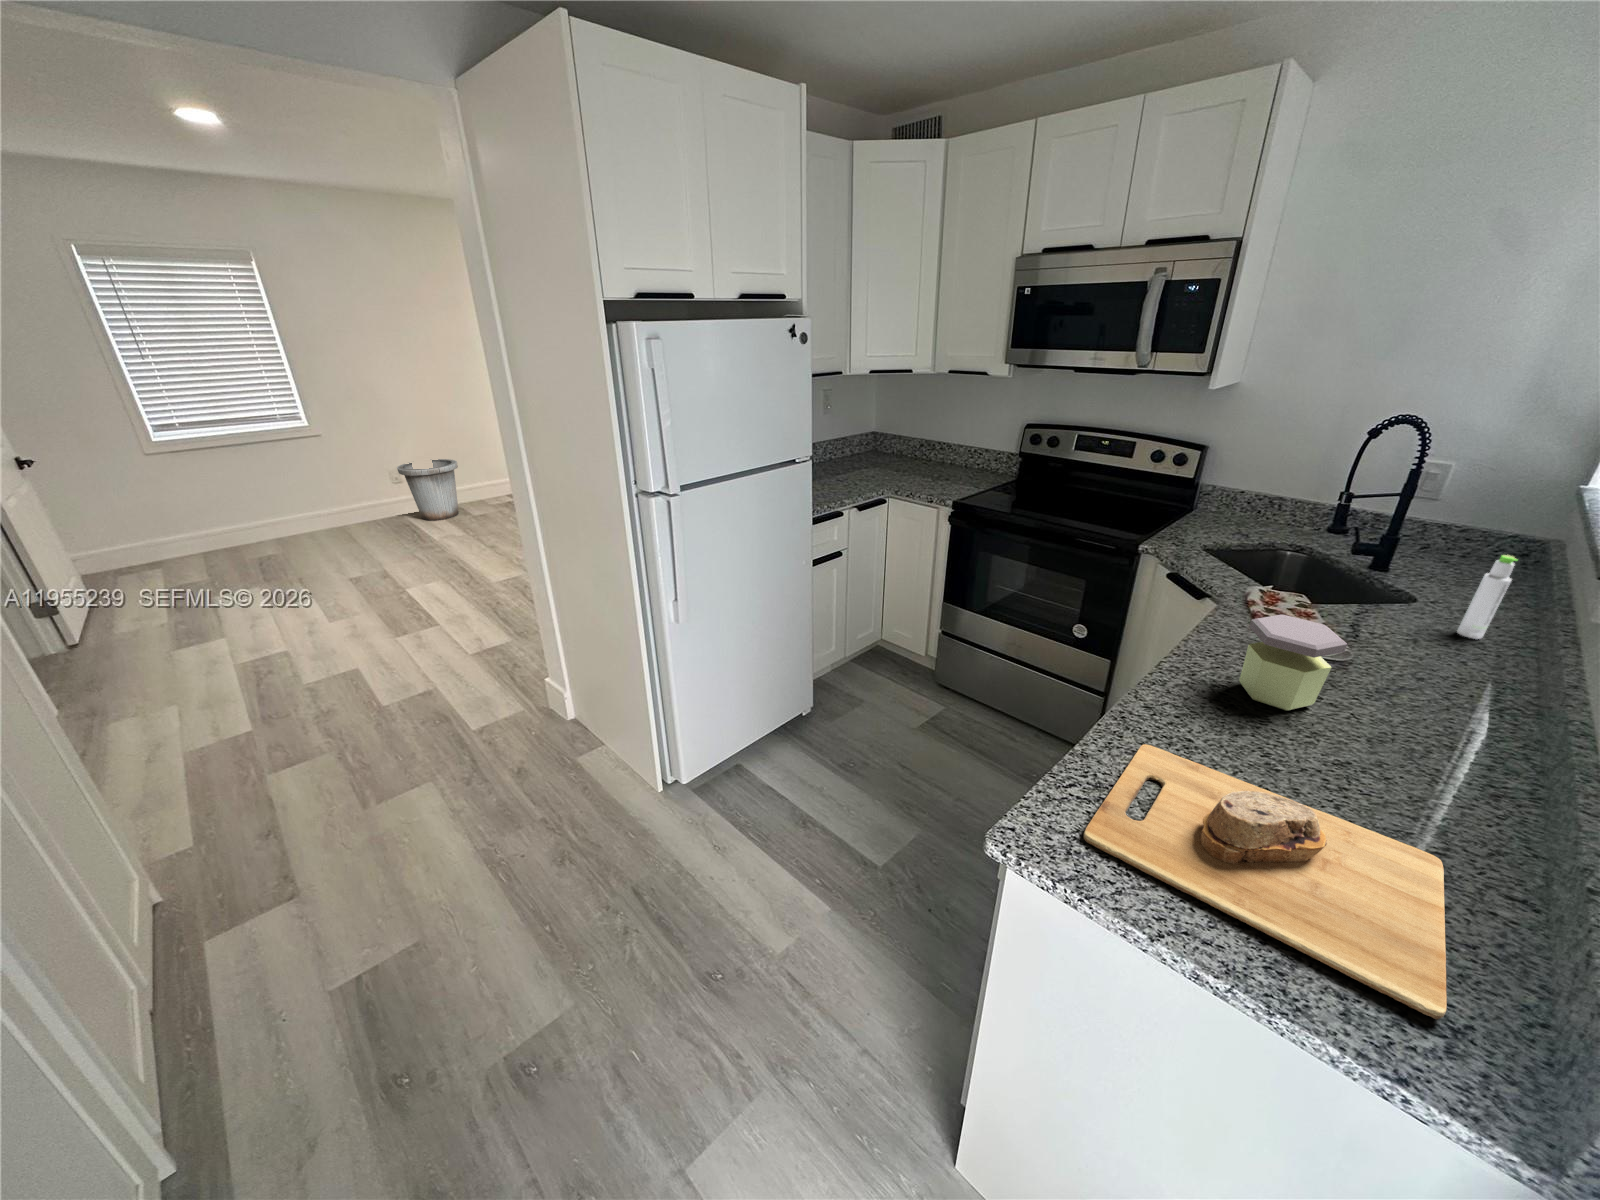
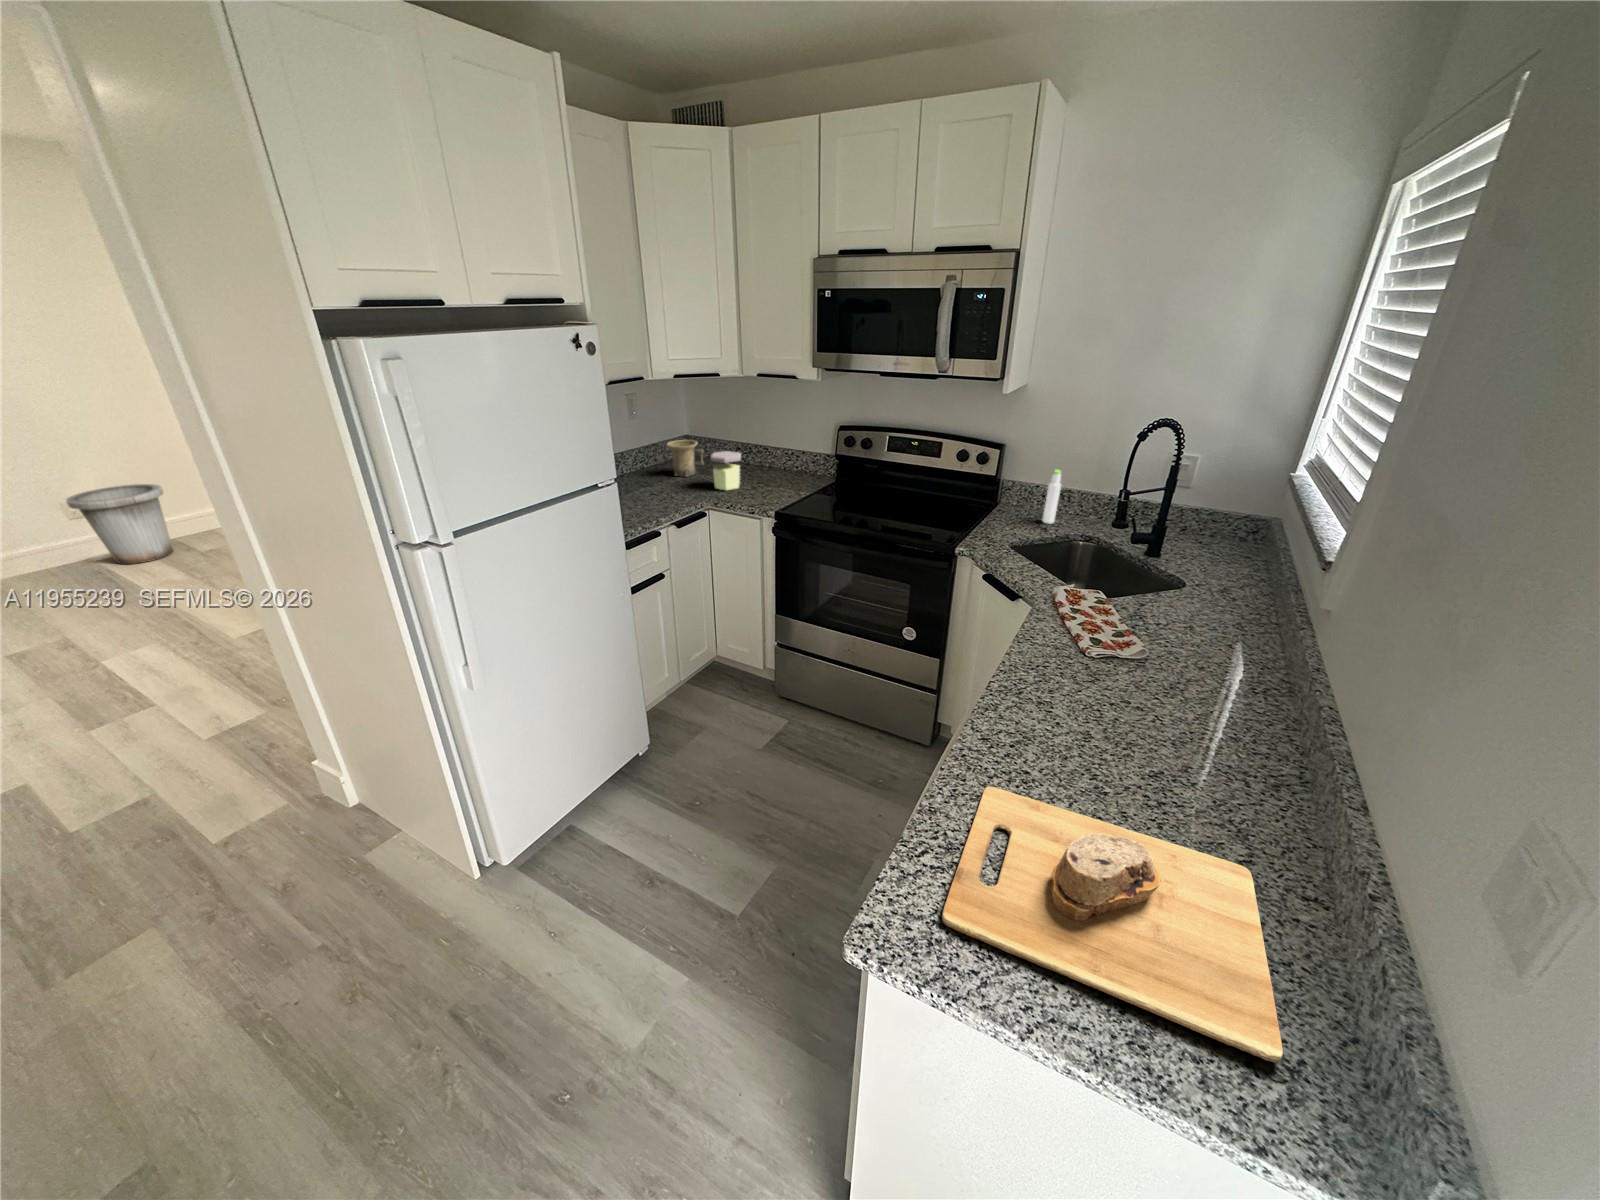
mug: none [854,434,887,468] -> present [667,440,703,476]
bottle: present [1457,555,1517,639] -> present [1042,470,1061,523]
jar: present [1239,615,1347,711] -> present [710,451,741,490]

